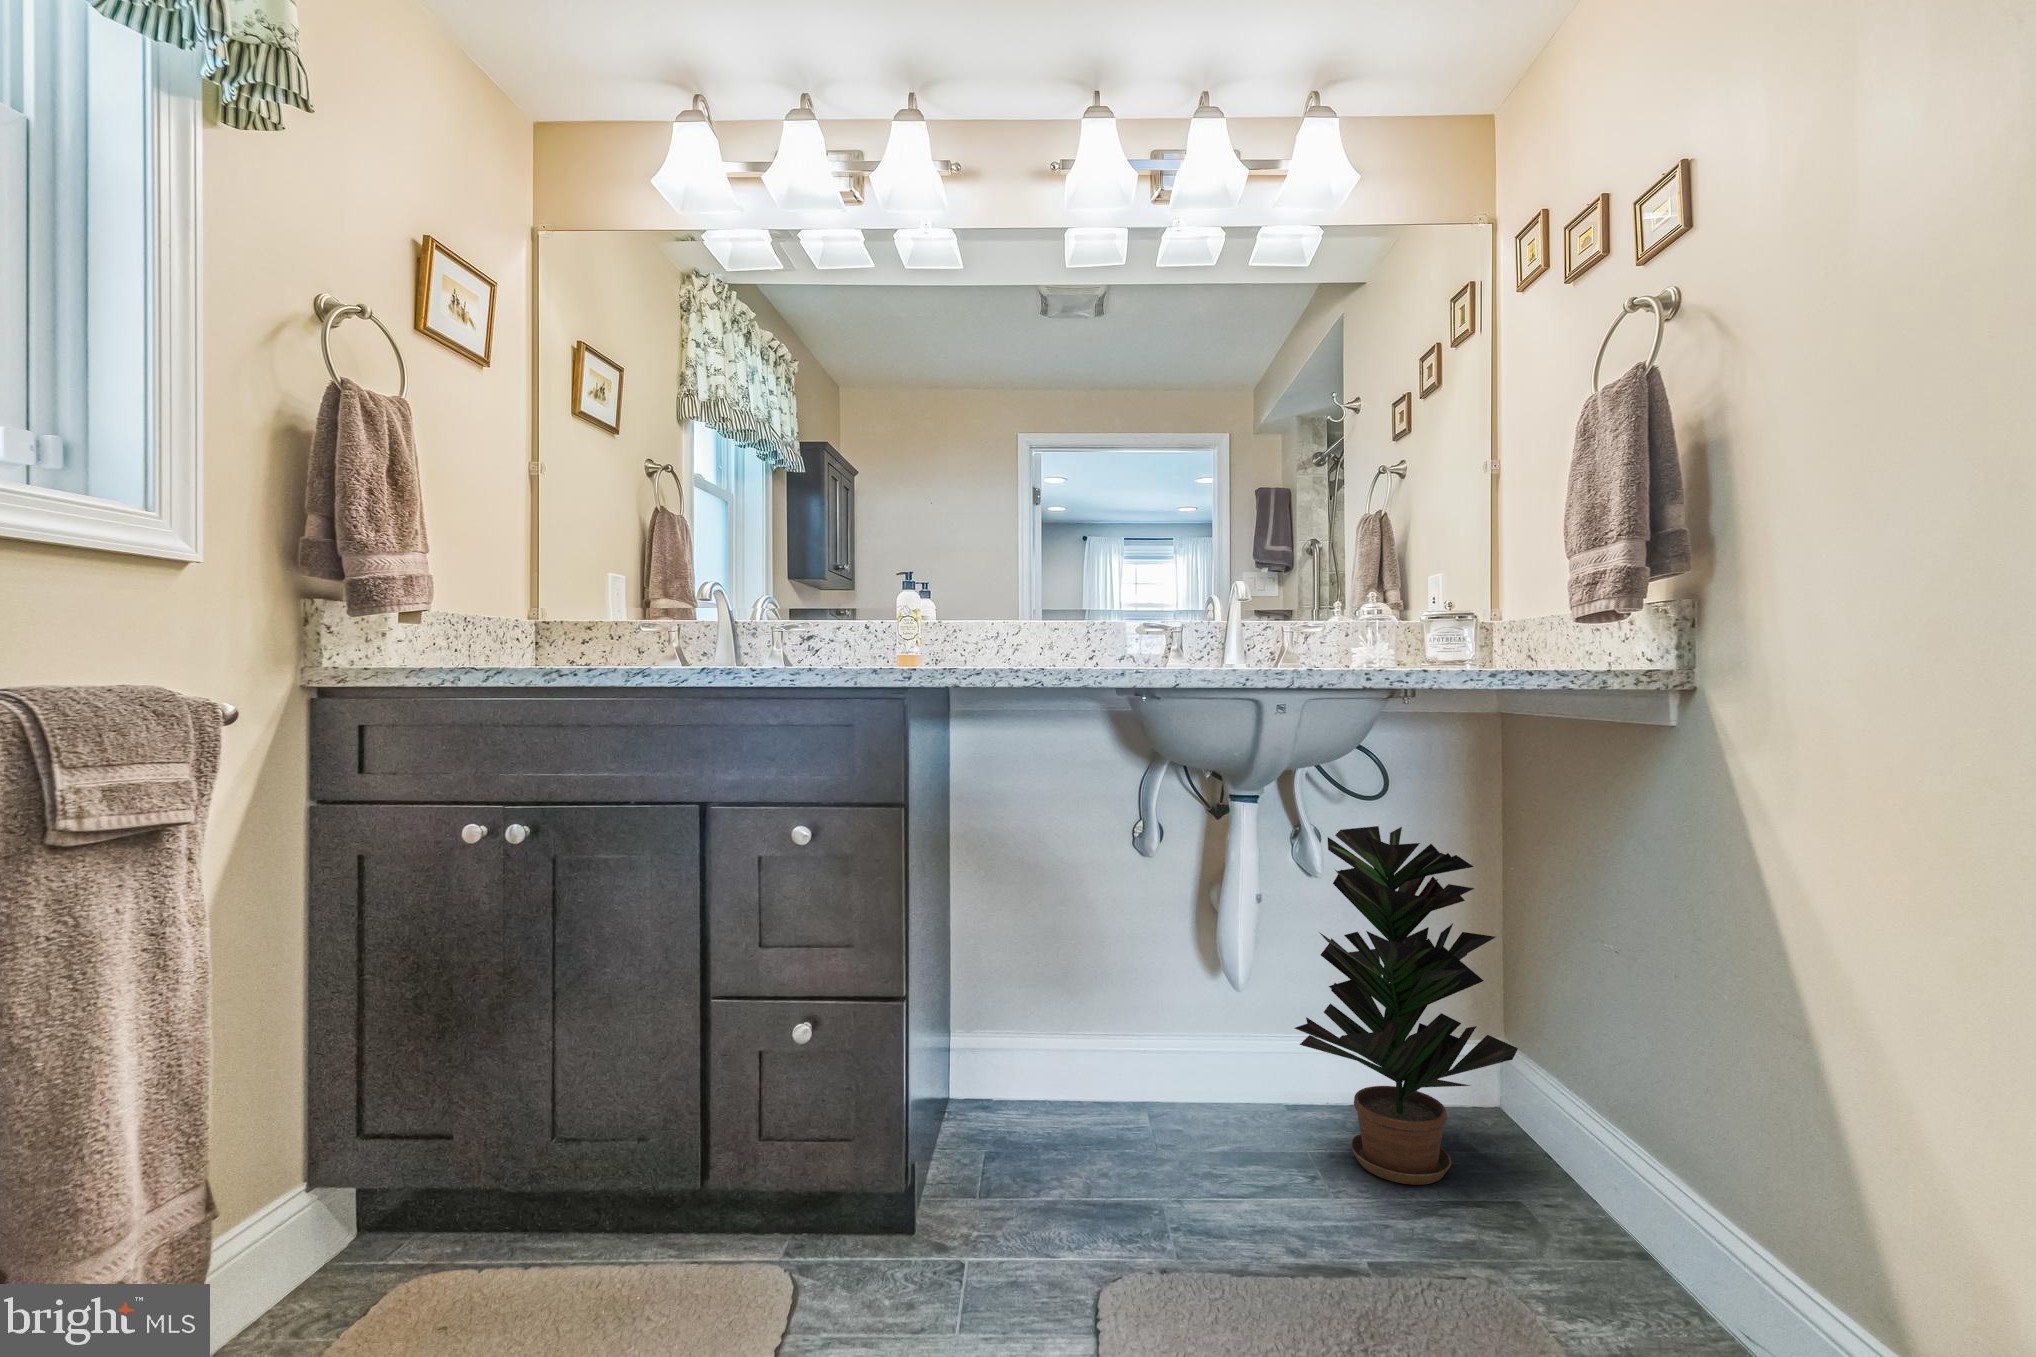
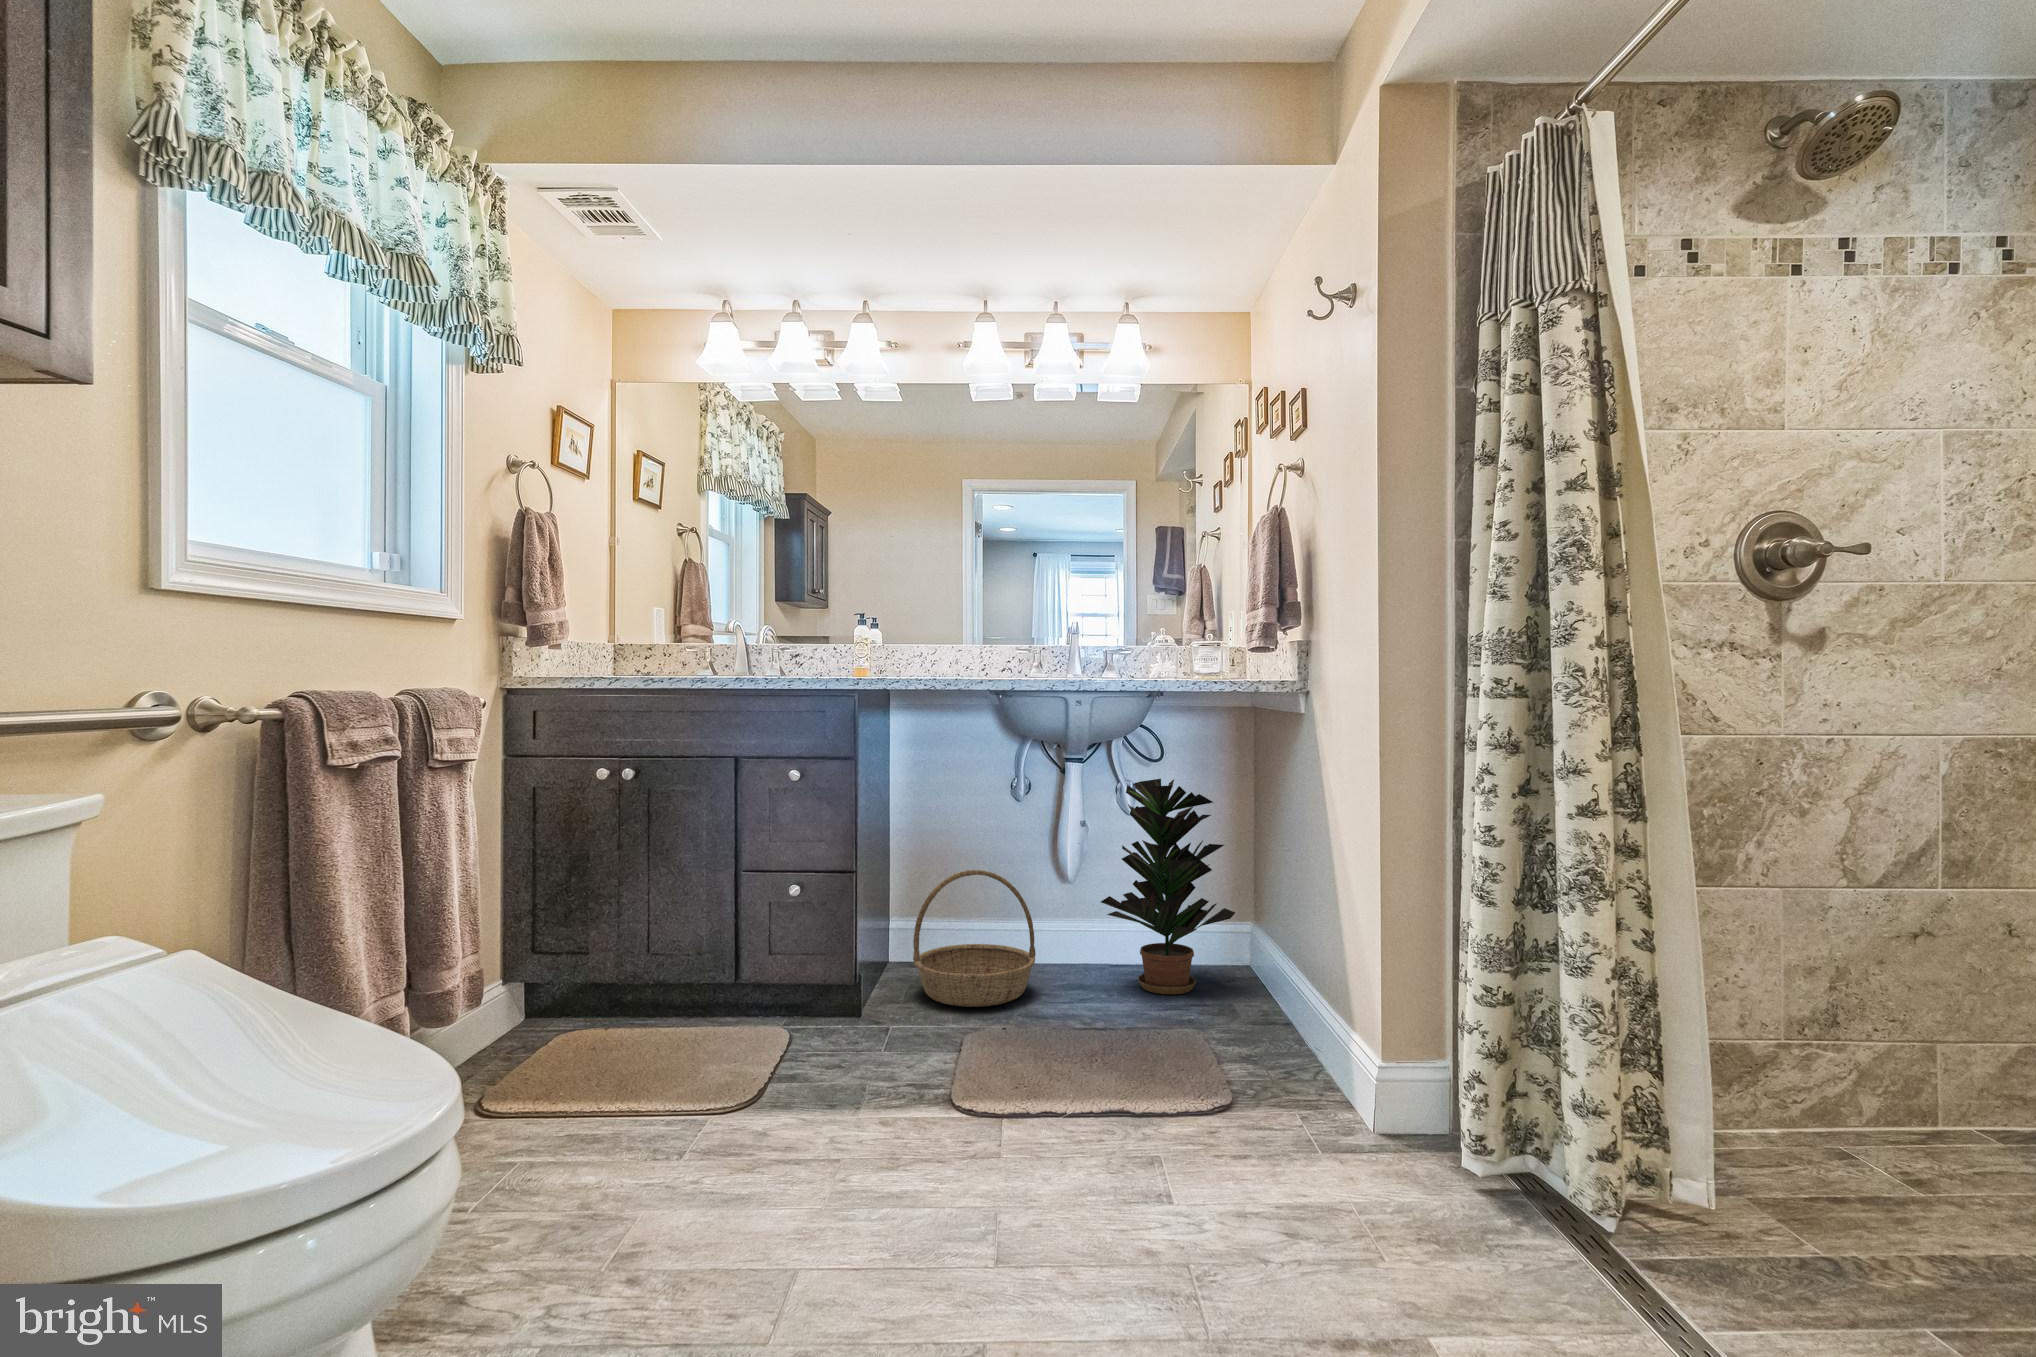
basket: none [996,978,1193,1219] -> present [913,870,1036,1007]

